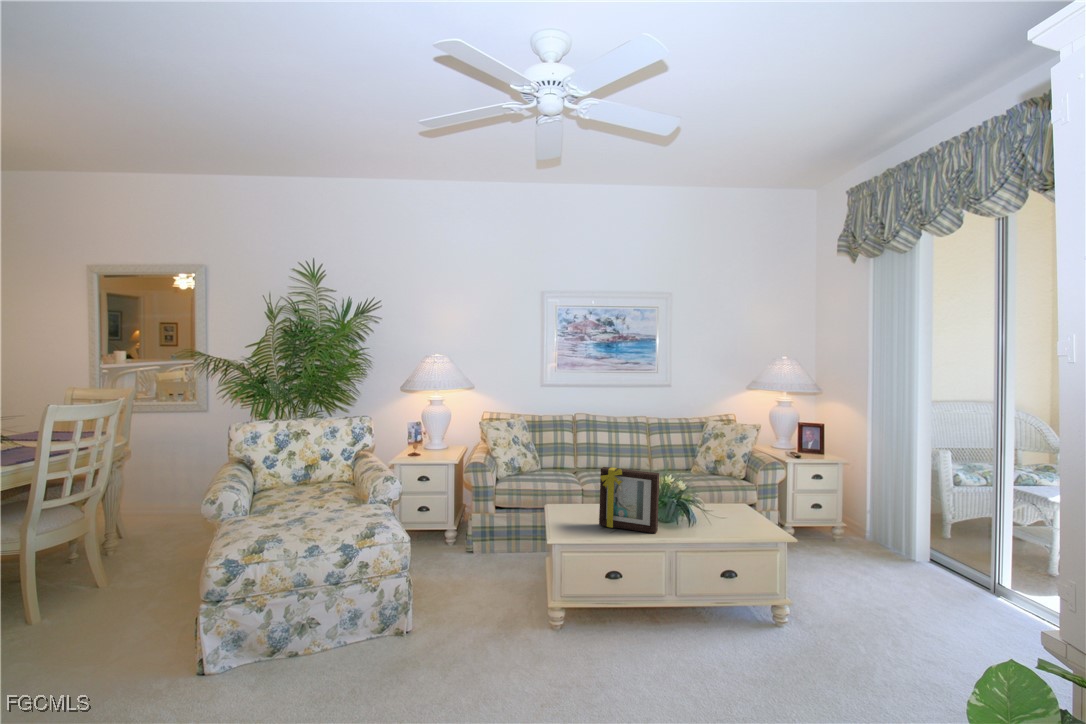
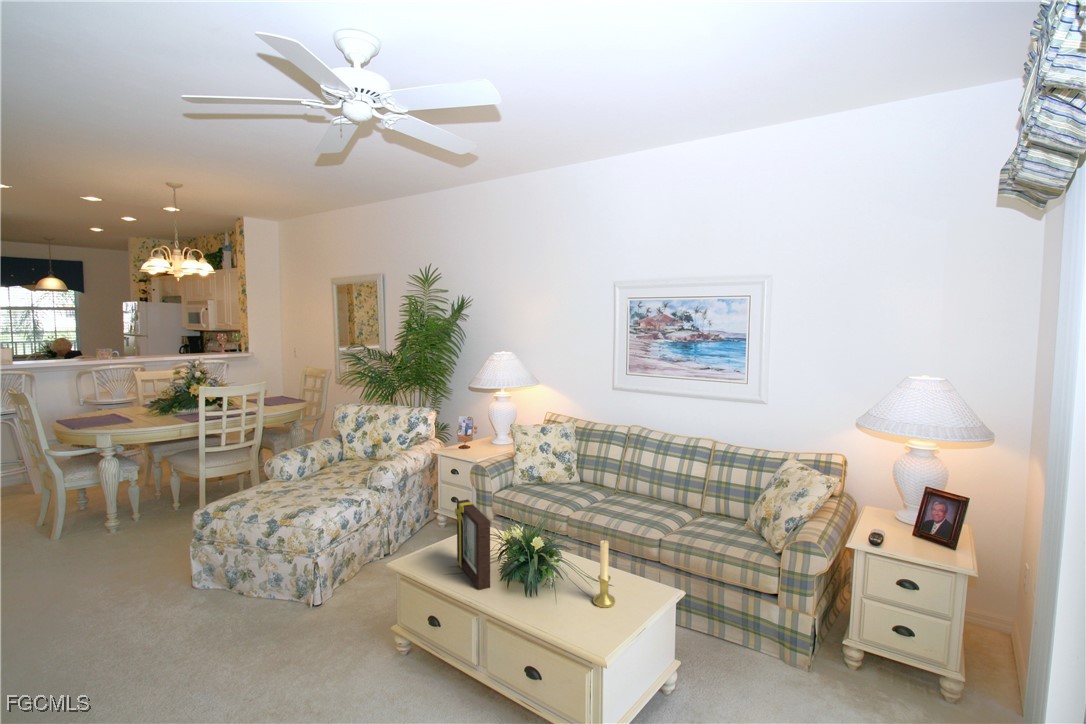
candle holder: none [724,470,741,520] -> present [593,540,615,608]

